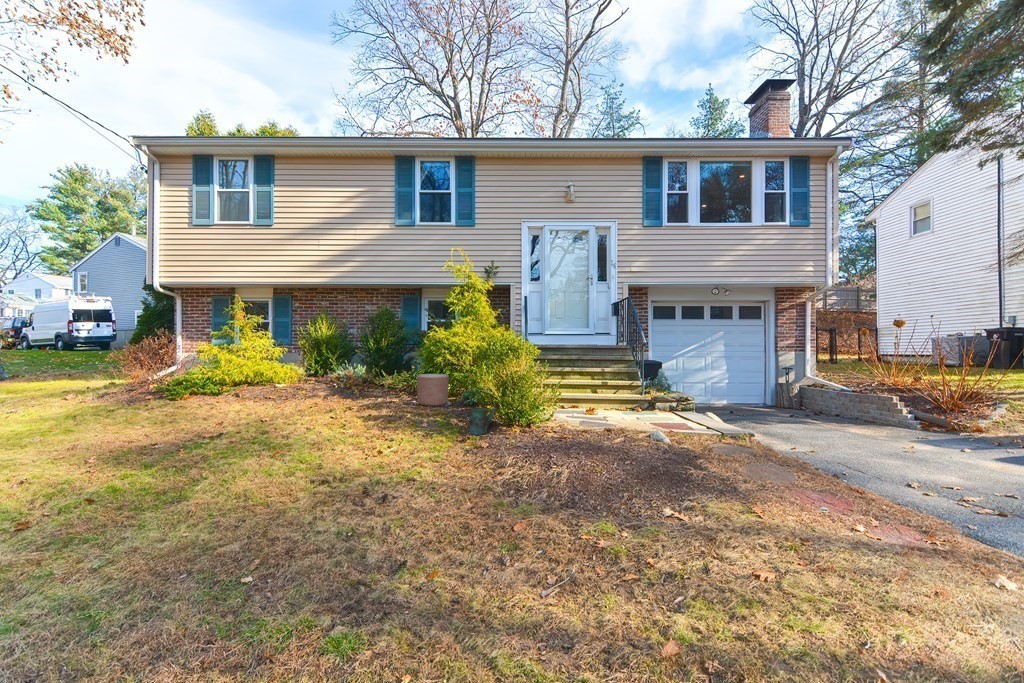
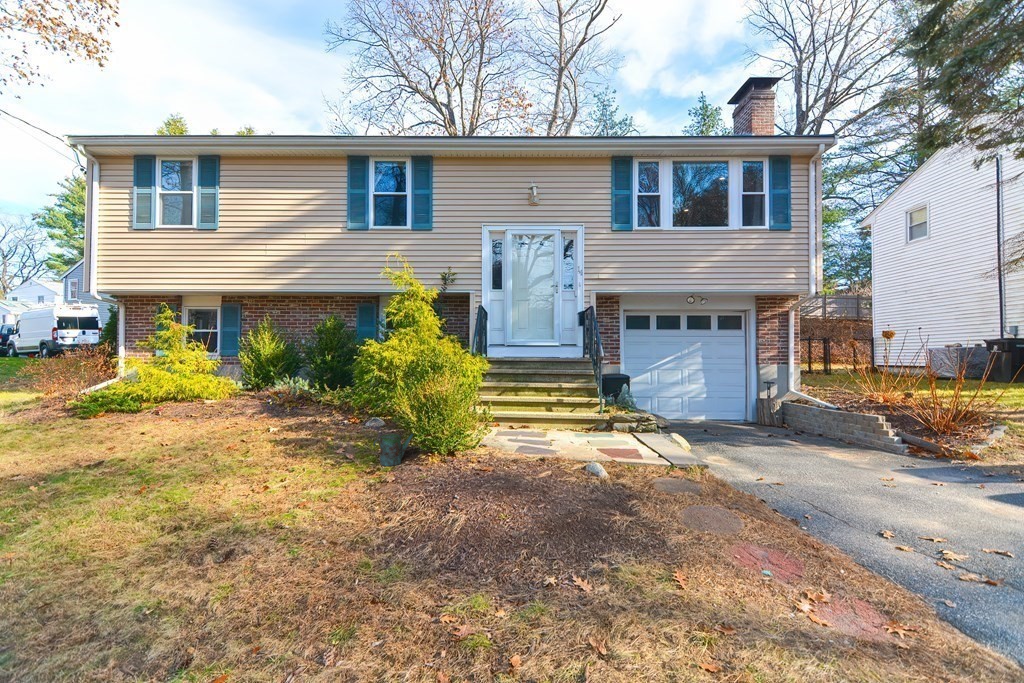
planter: present [417,374,449,406] -> none [344,392,381,428]

